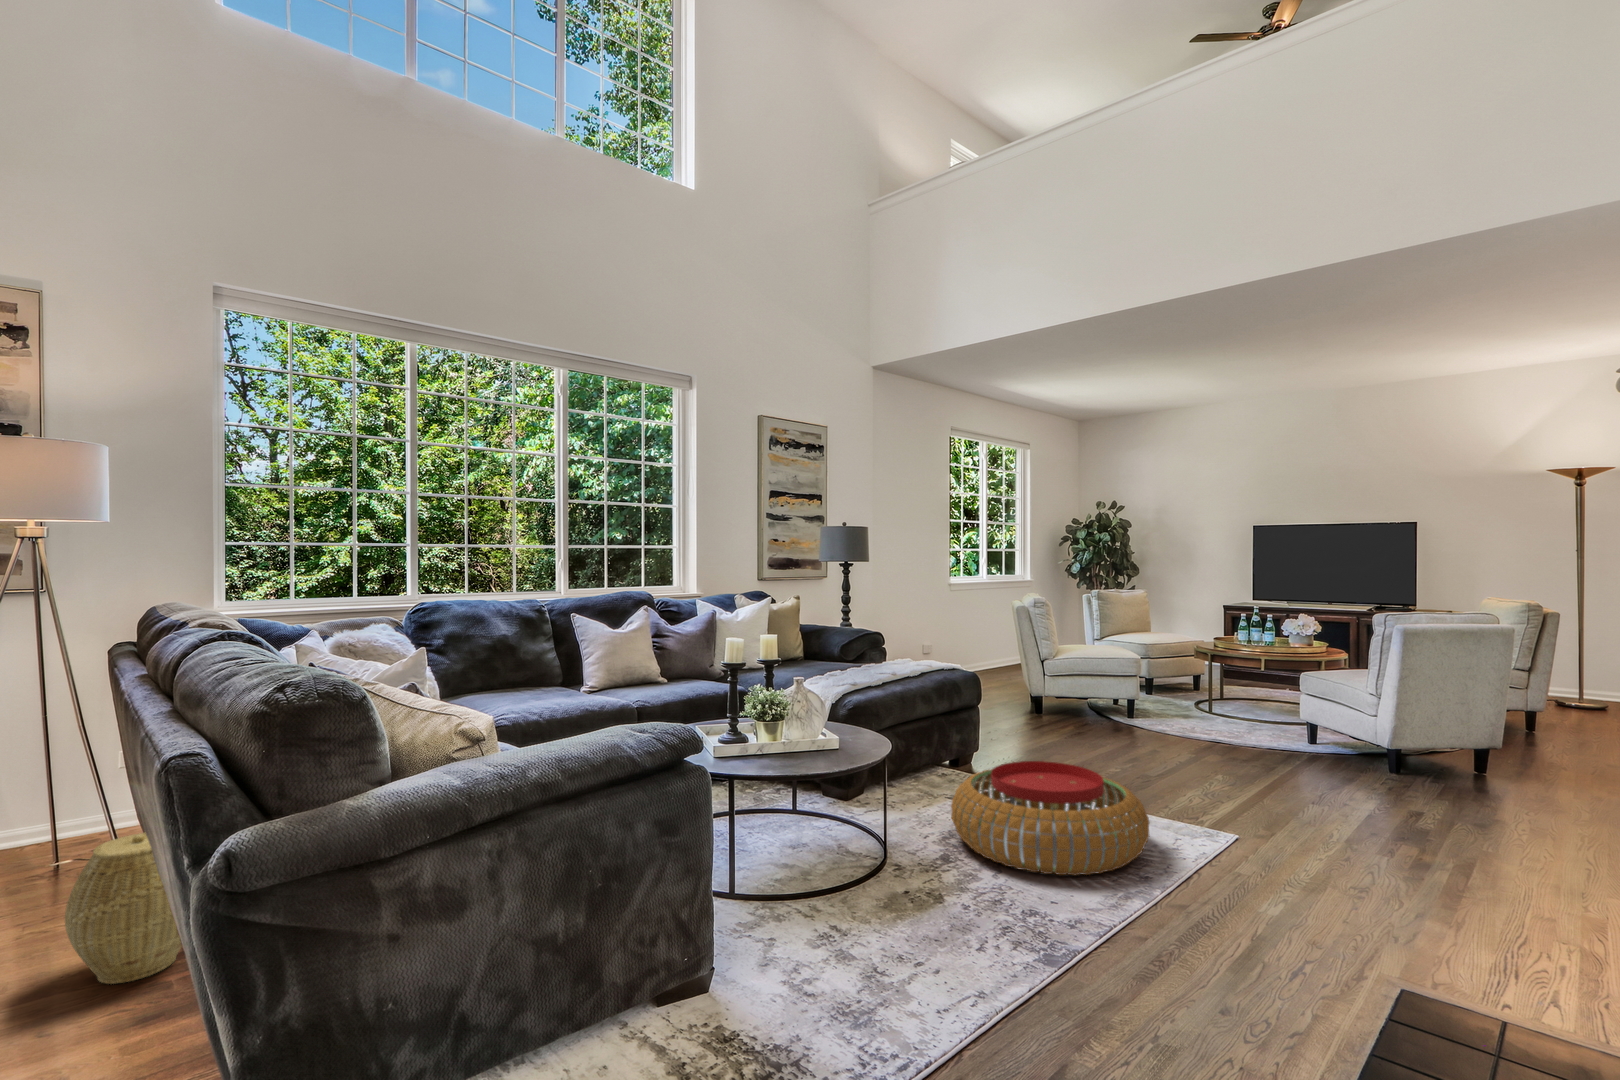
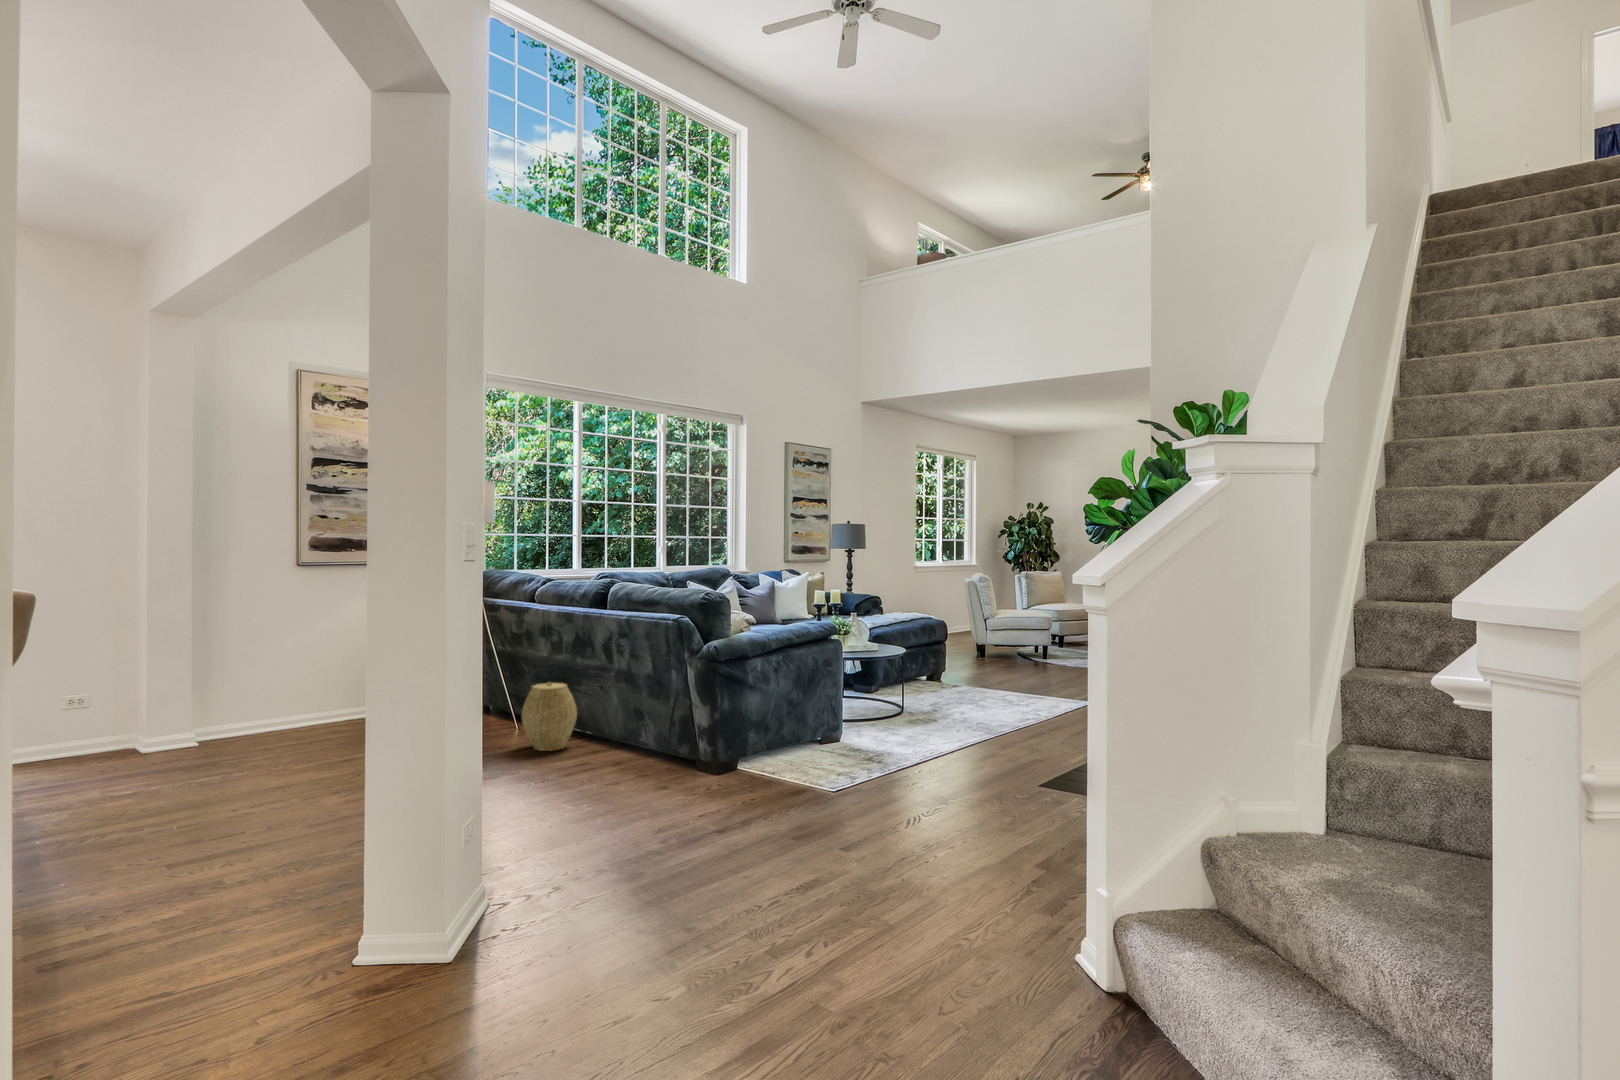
pouf: present [951,761,1150,875] -> none [936,665,1044,716]

